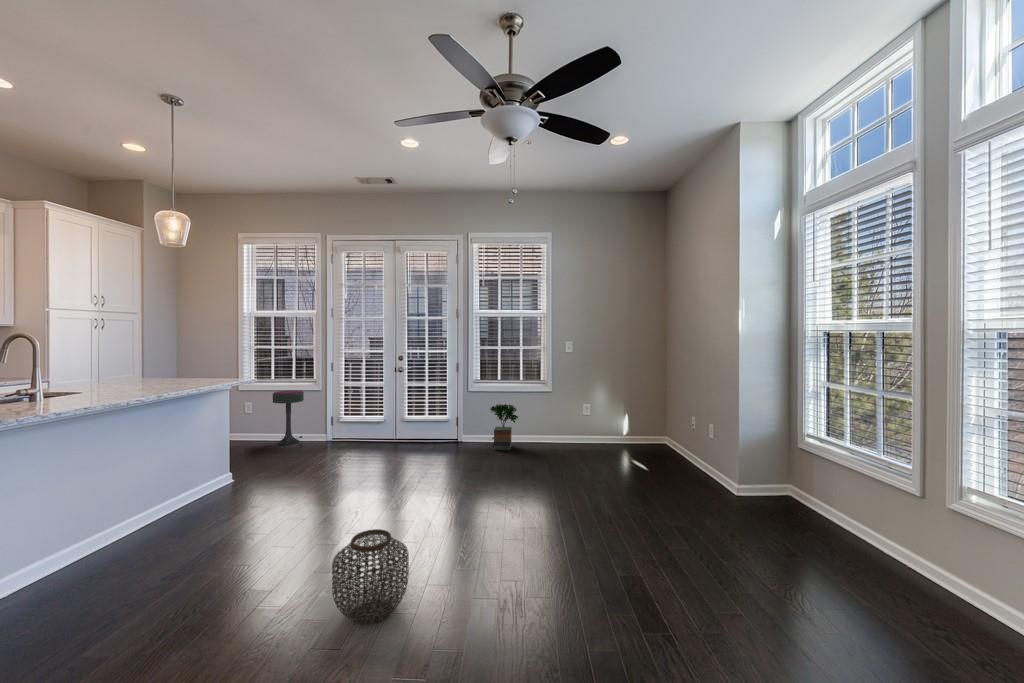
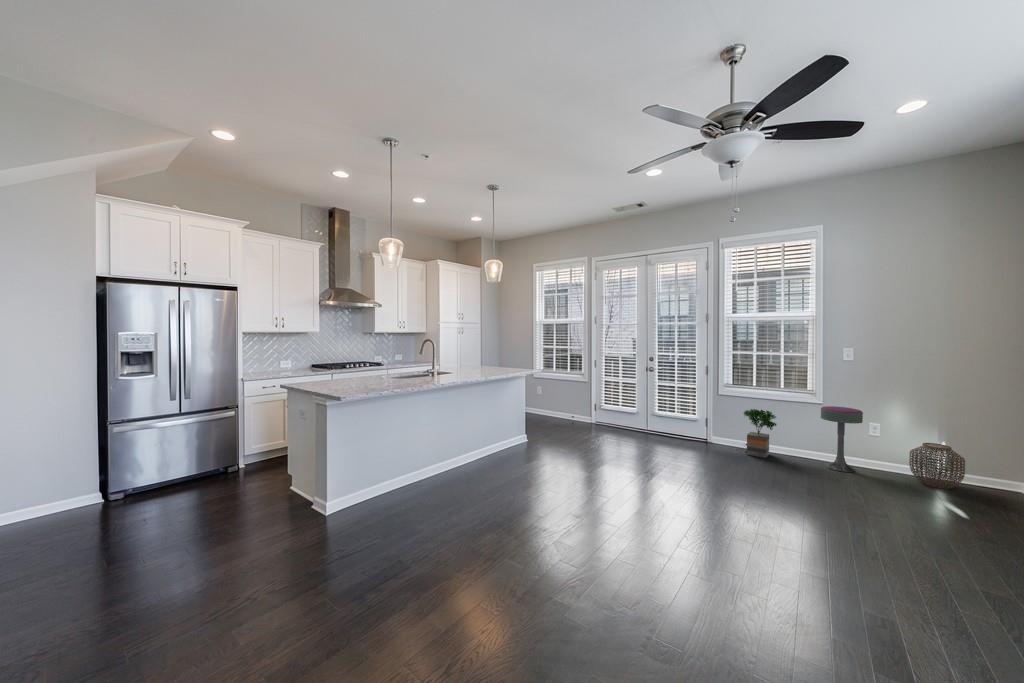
bar stool: present [273,390,304,445] -> present [821,406,863,472]
woven basket: present [332,529,409,624] -> present [909,443,965,489]

